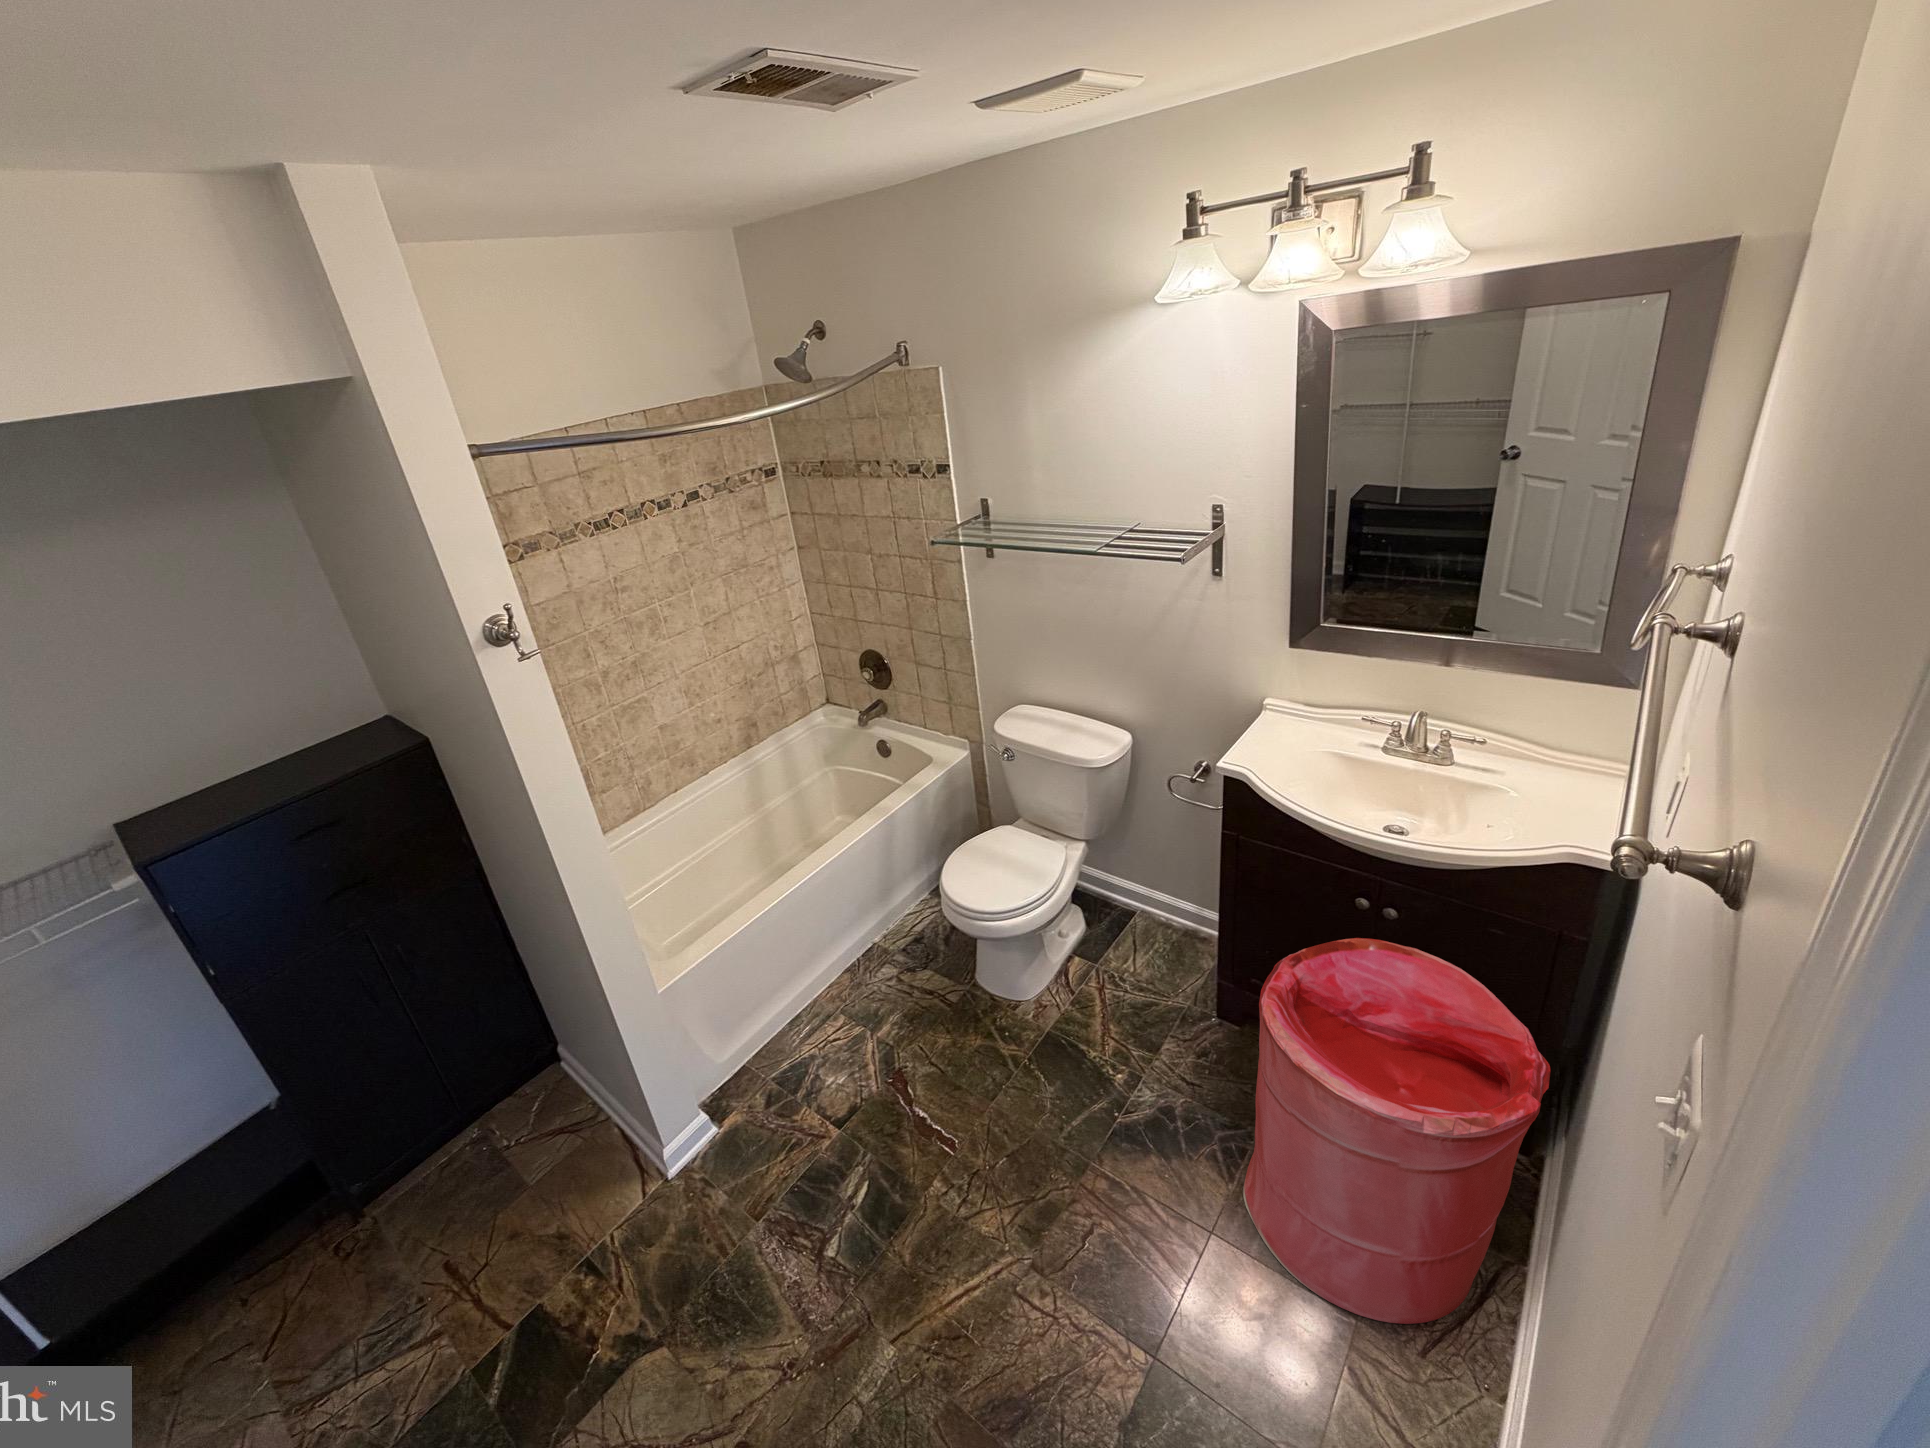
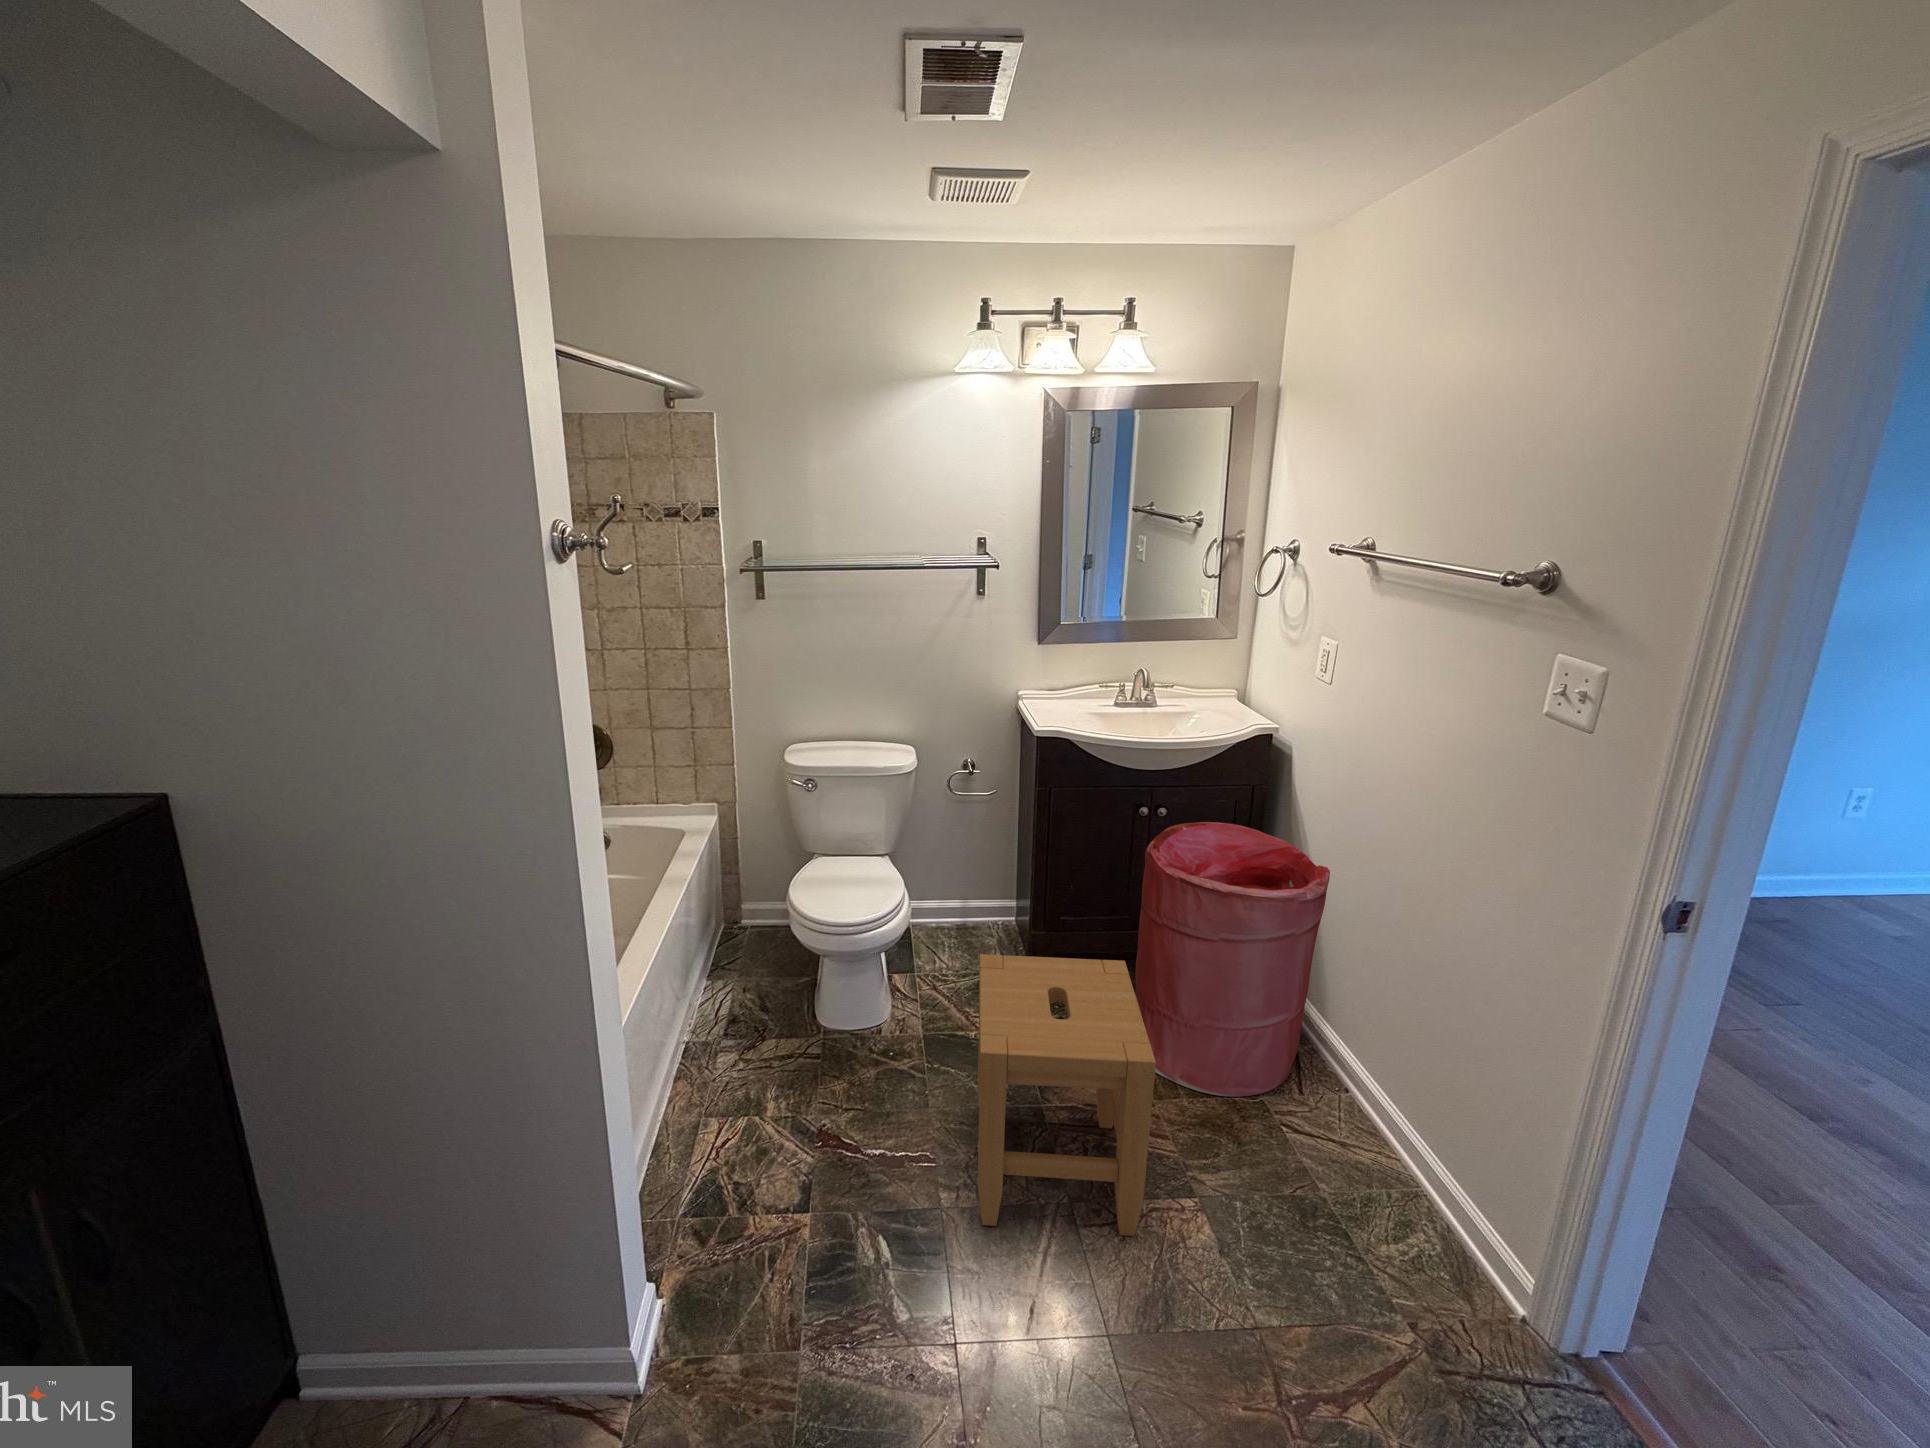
stool: none [907,994,1150,1340] -> present [978,954,1156,1236]

